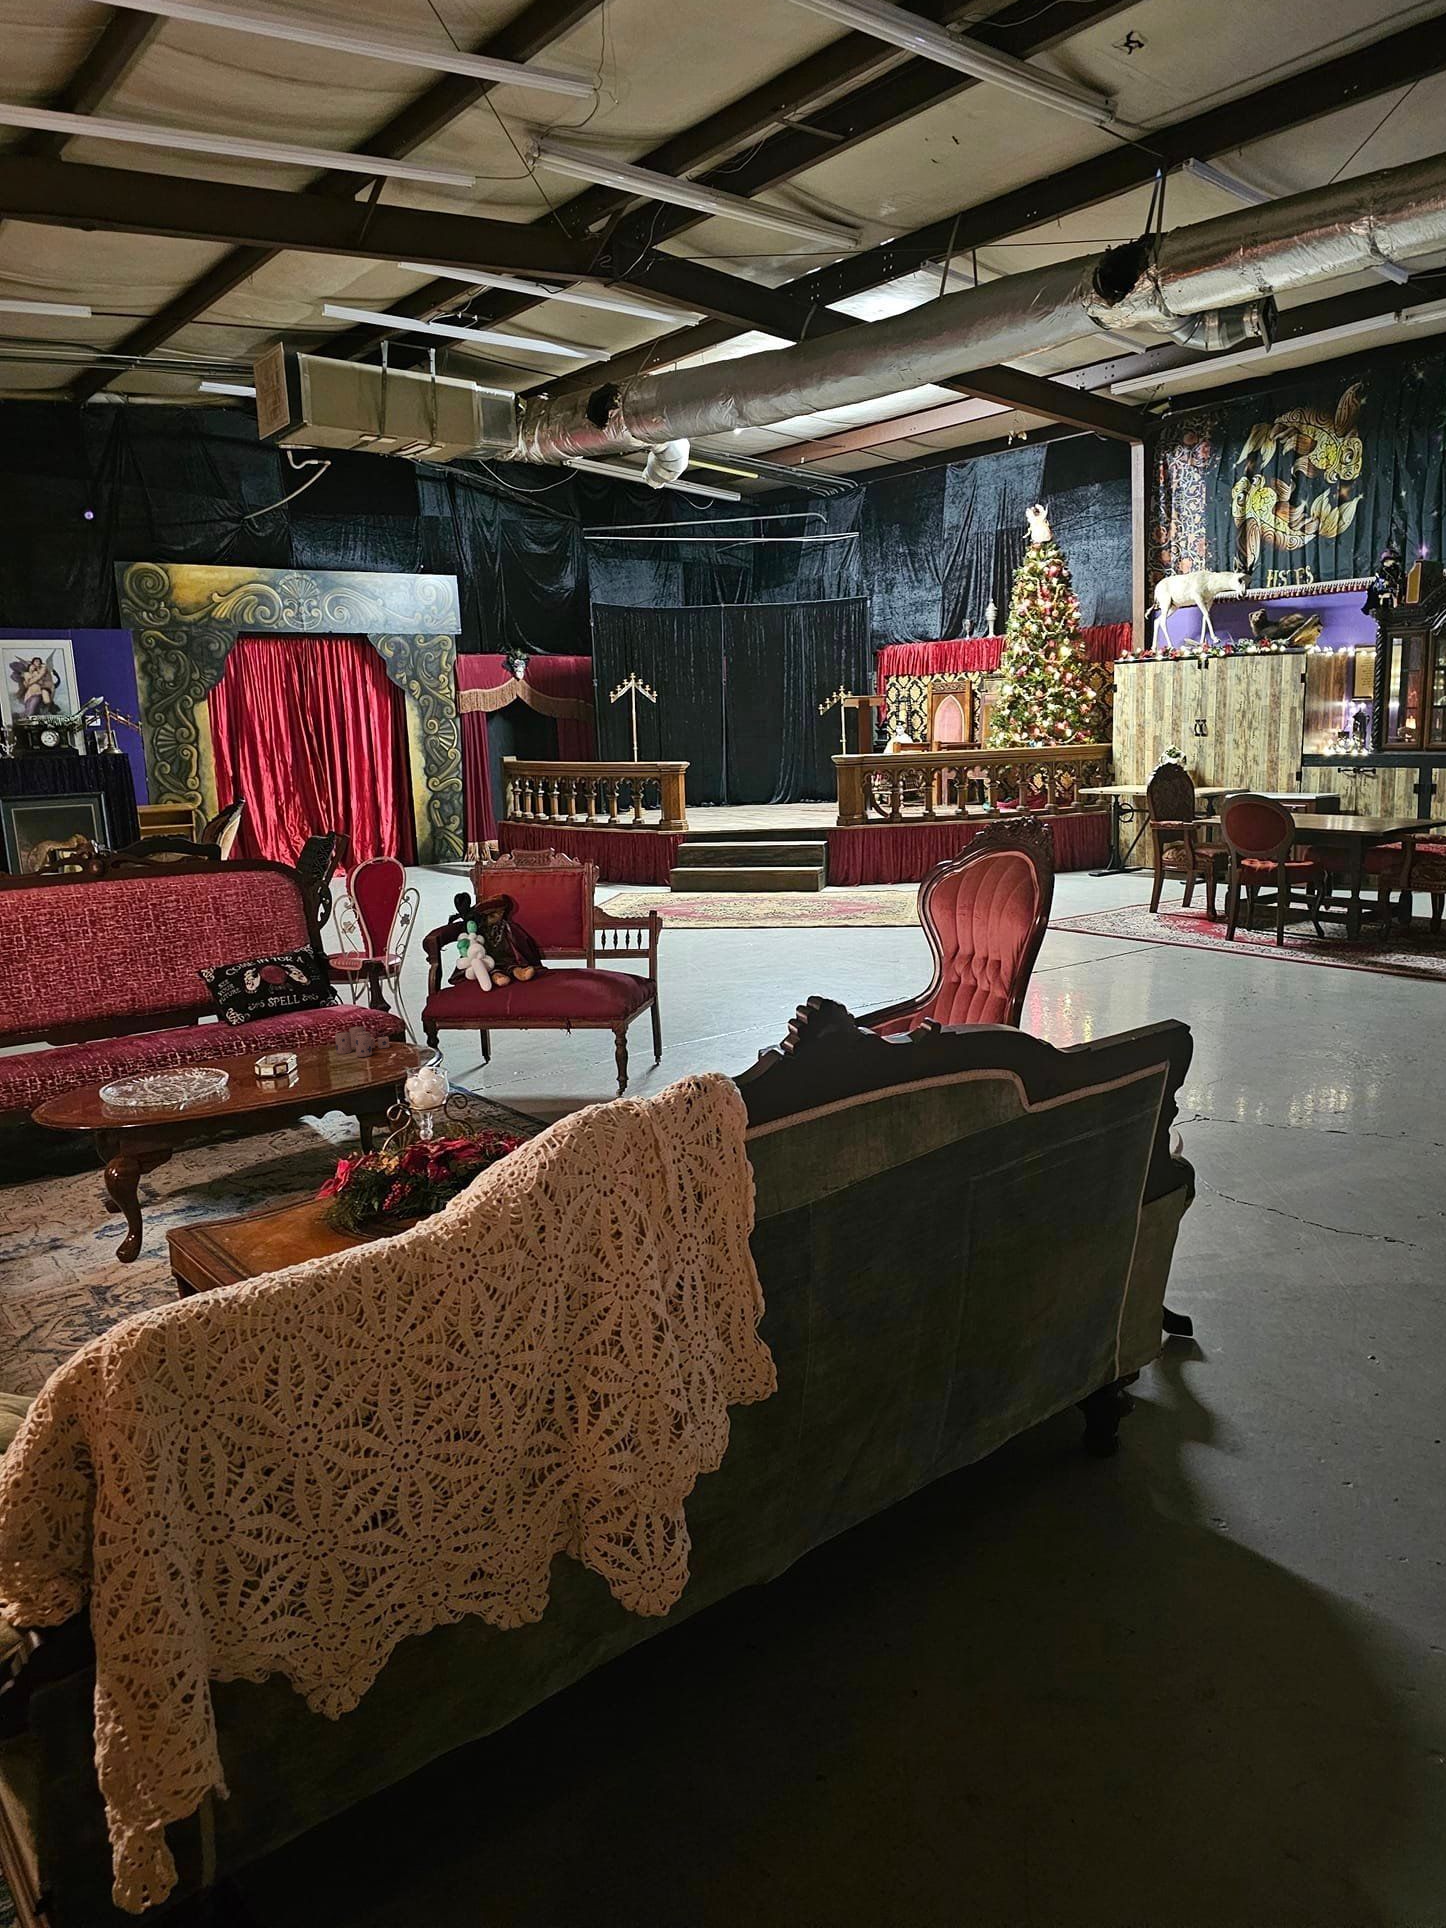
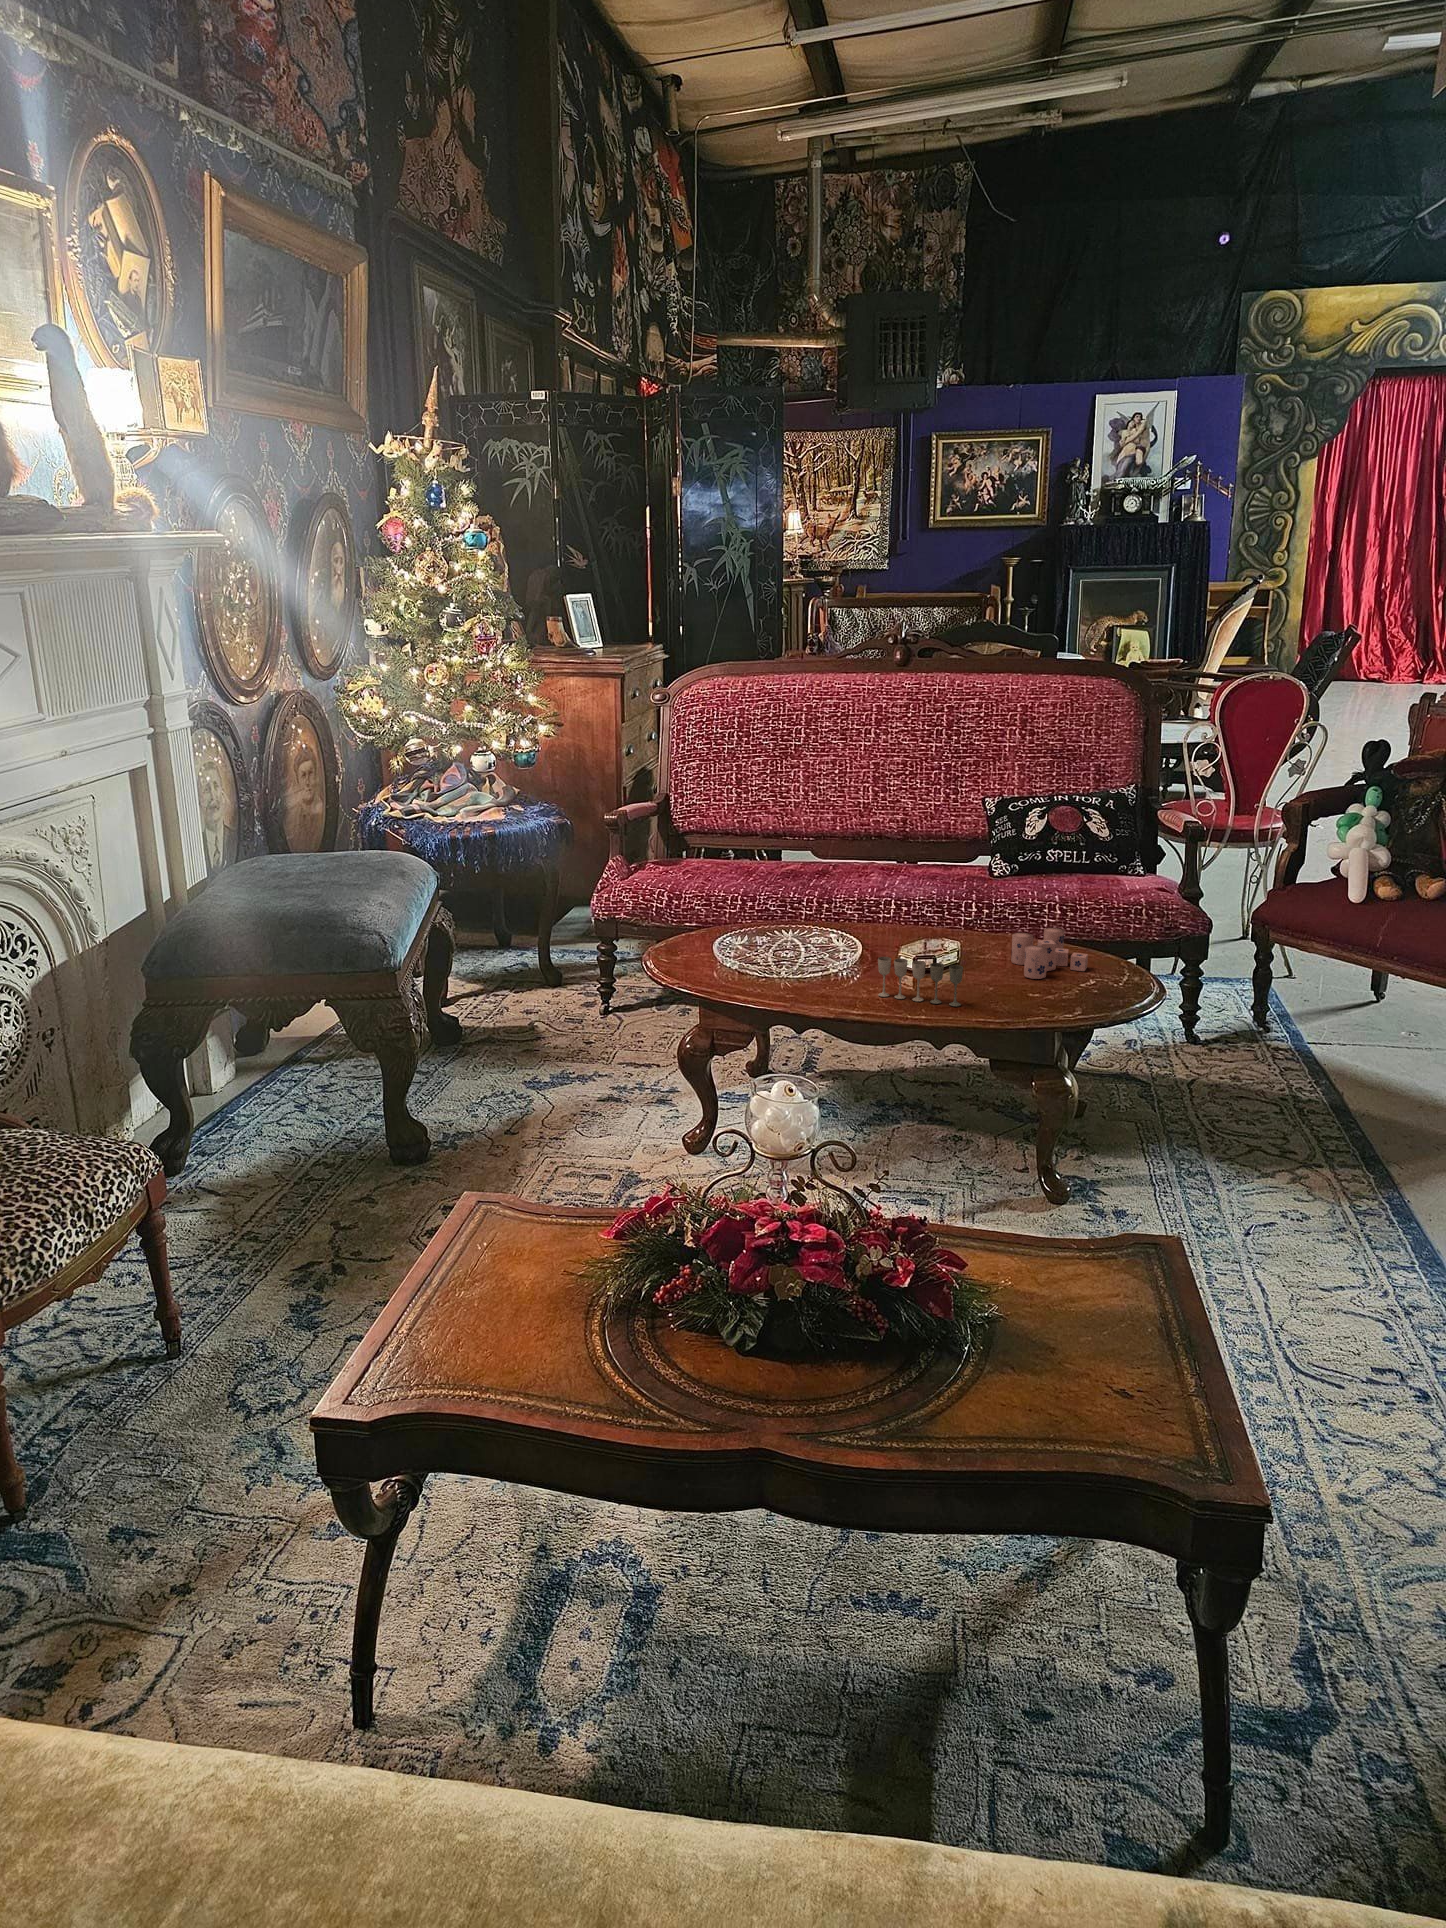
wine glass: none [280,1049,344,1085] -> present [878,957,963,1006]

